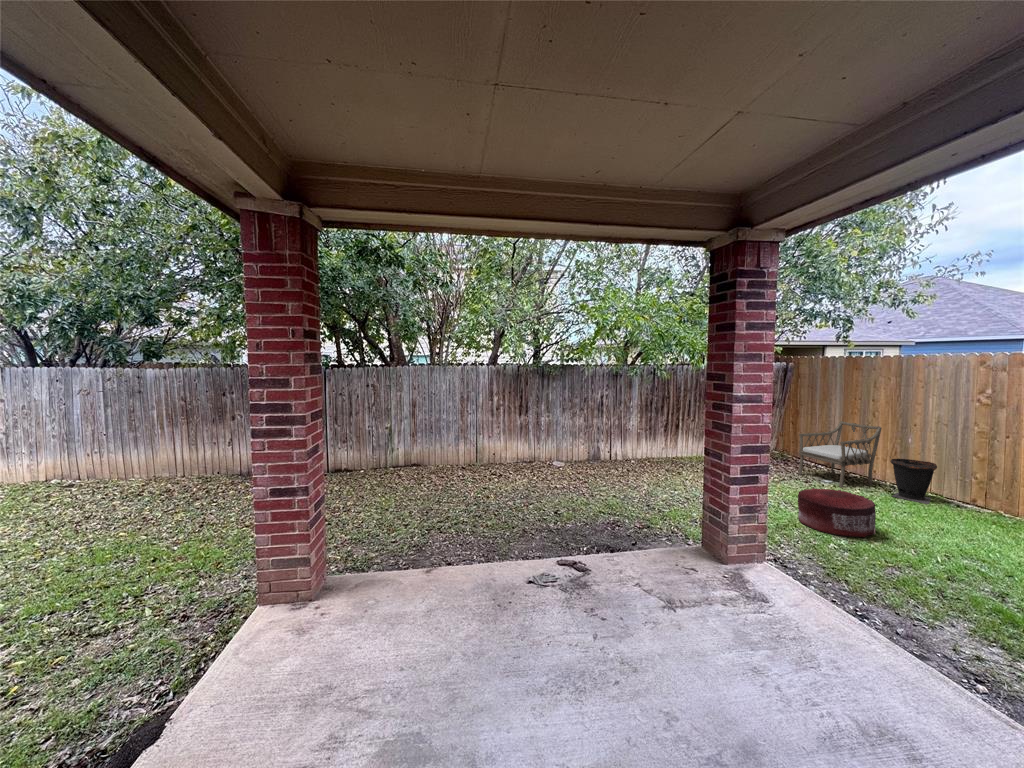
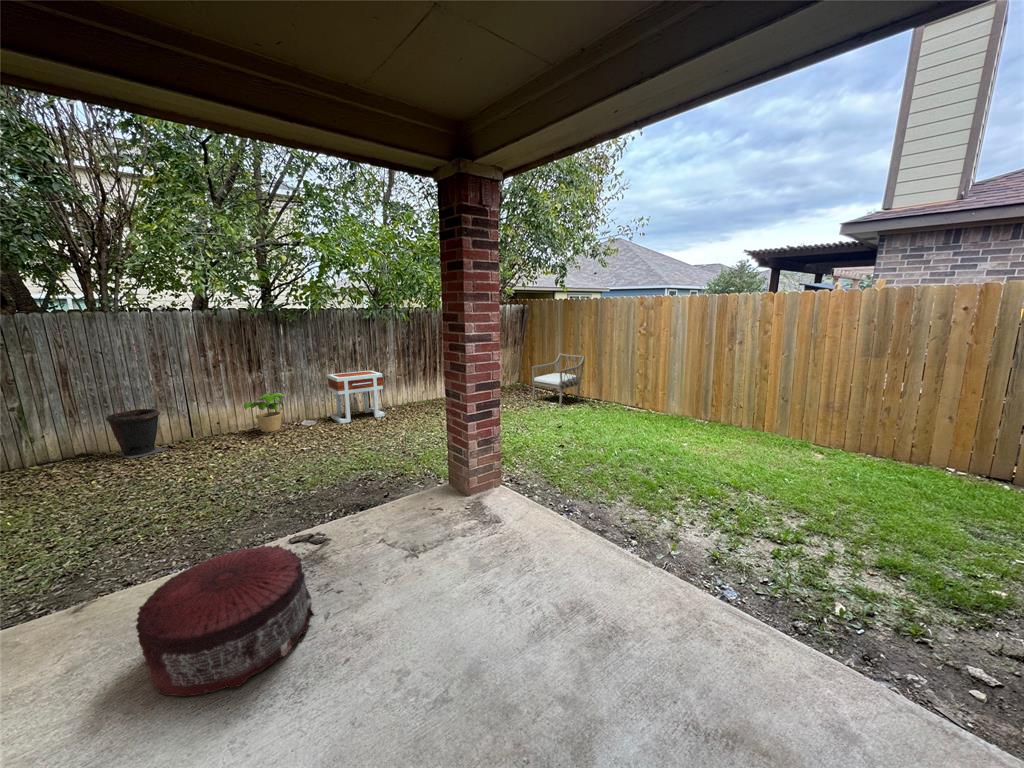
side table: none [577,422,627,469] -> present [328,371,385,423]
potted plant: none [513,434,544,467] -> present [244,393,284,432]
bucket: present [890,457,937,504] -> present [106,409,168,459]
pouf: present [798,488,876,537] -> present [136,544,315,696]

